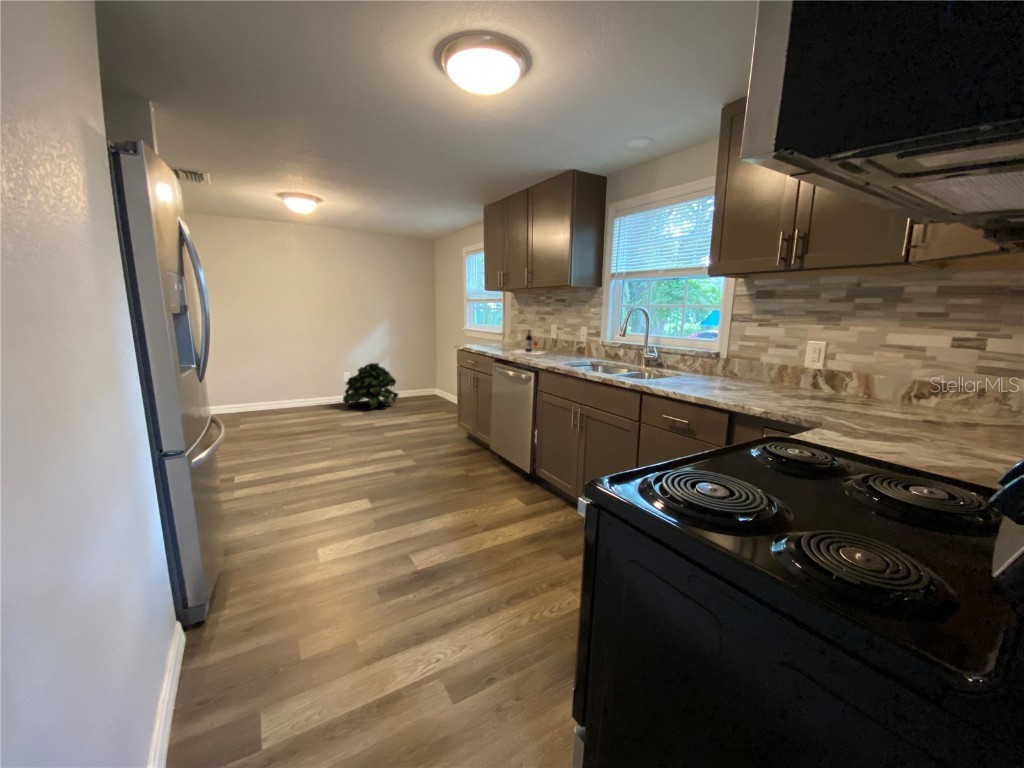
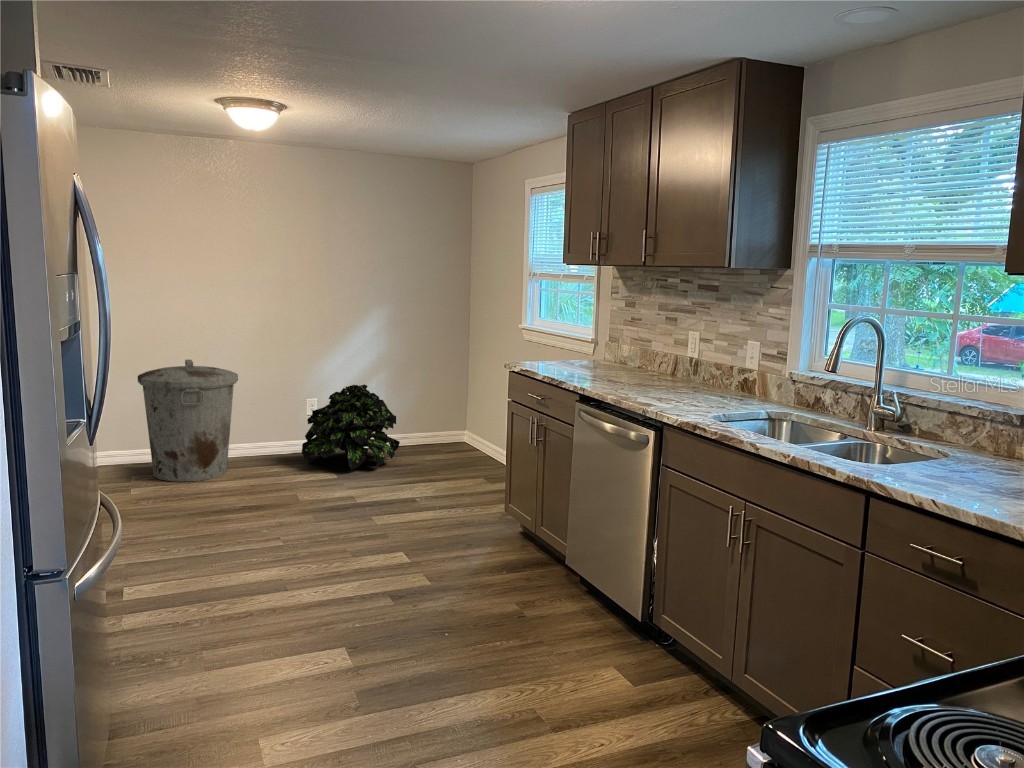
wine bottle: present [512,331,544,355] -> none [601,342,685,392]
trash can: none [243,350,304,419] -> present [138,360,238,482]

